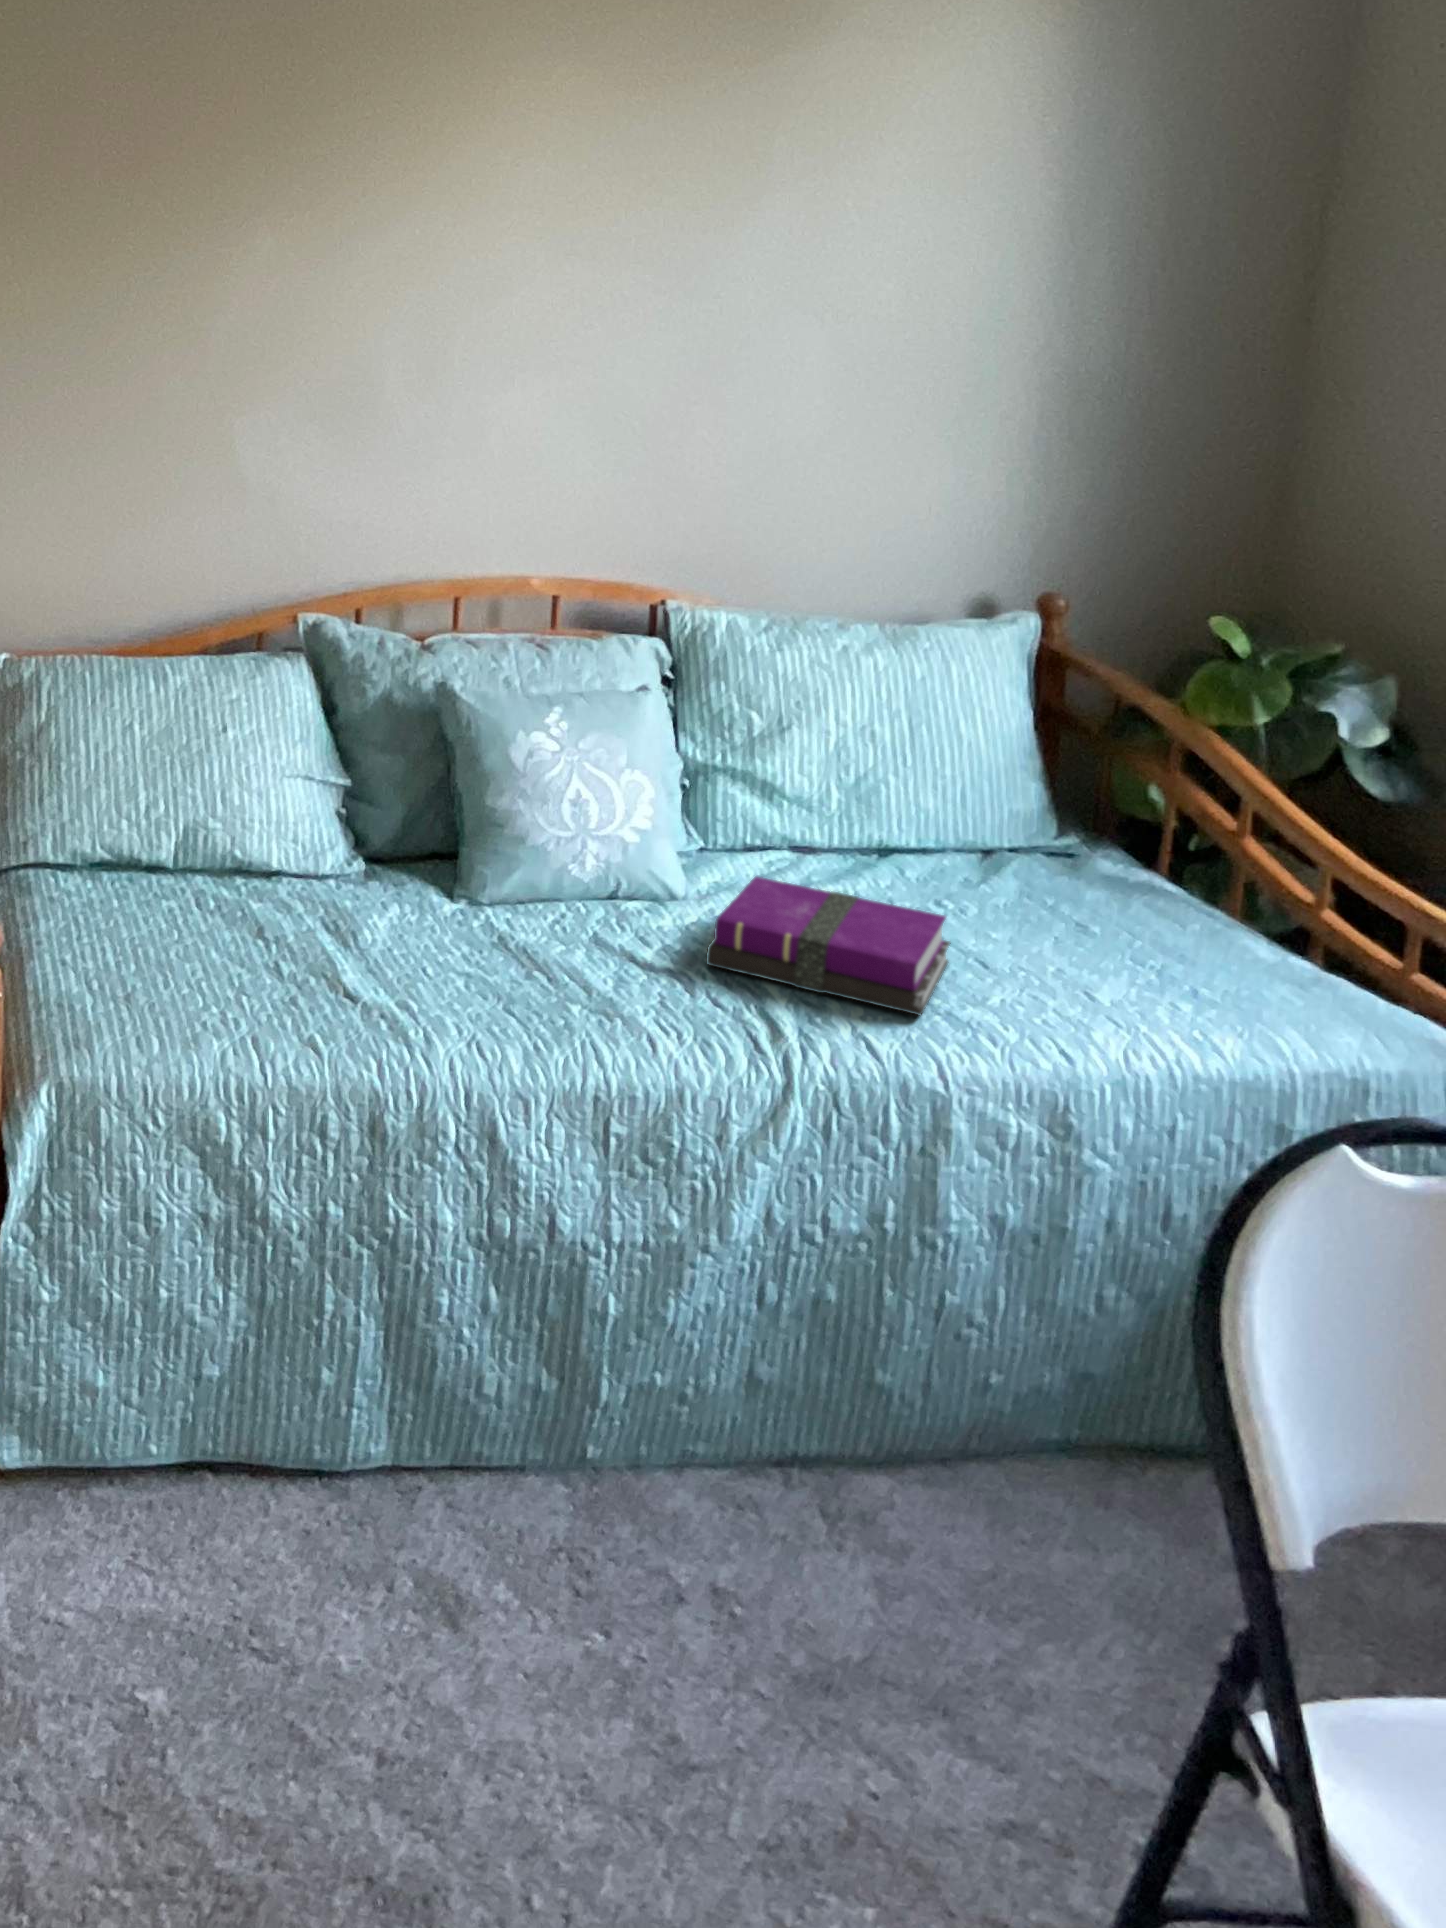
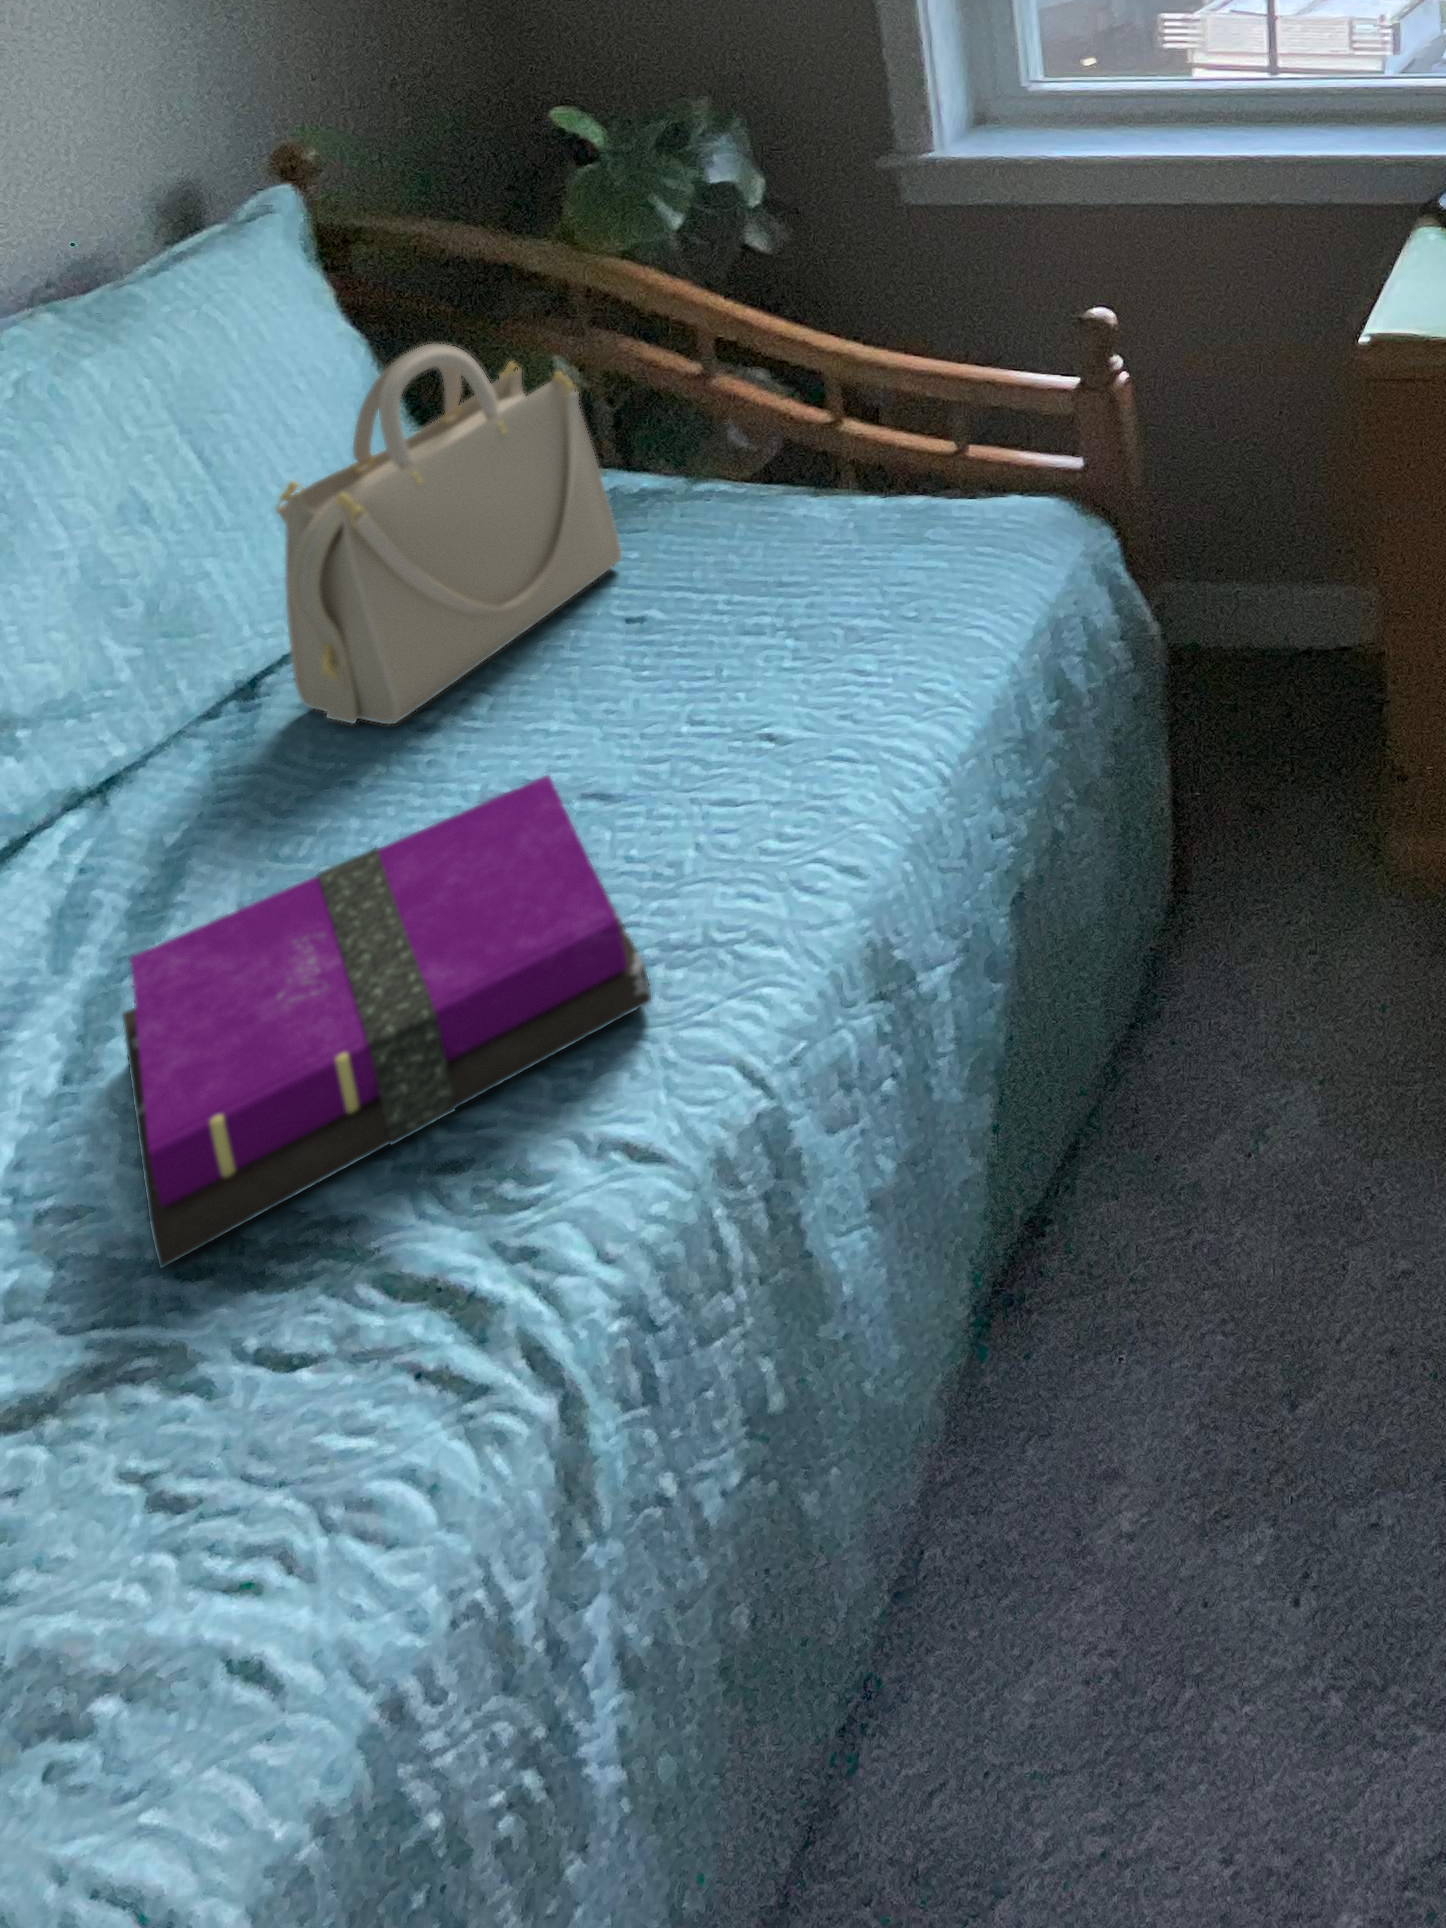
handbag: none [896,706,1106,893] -> present [276,344,621,724]

